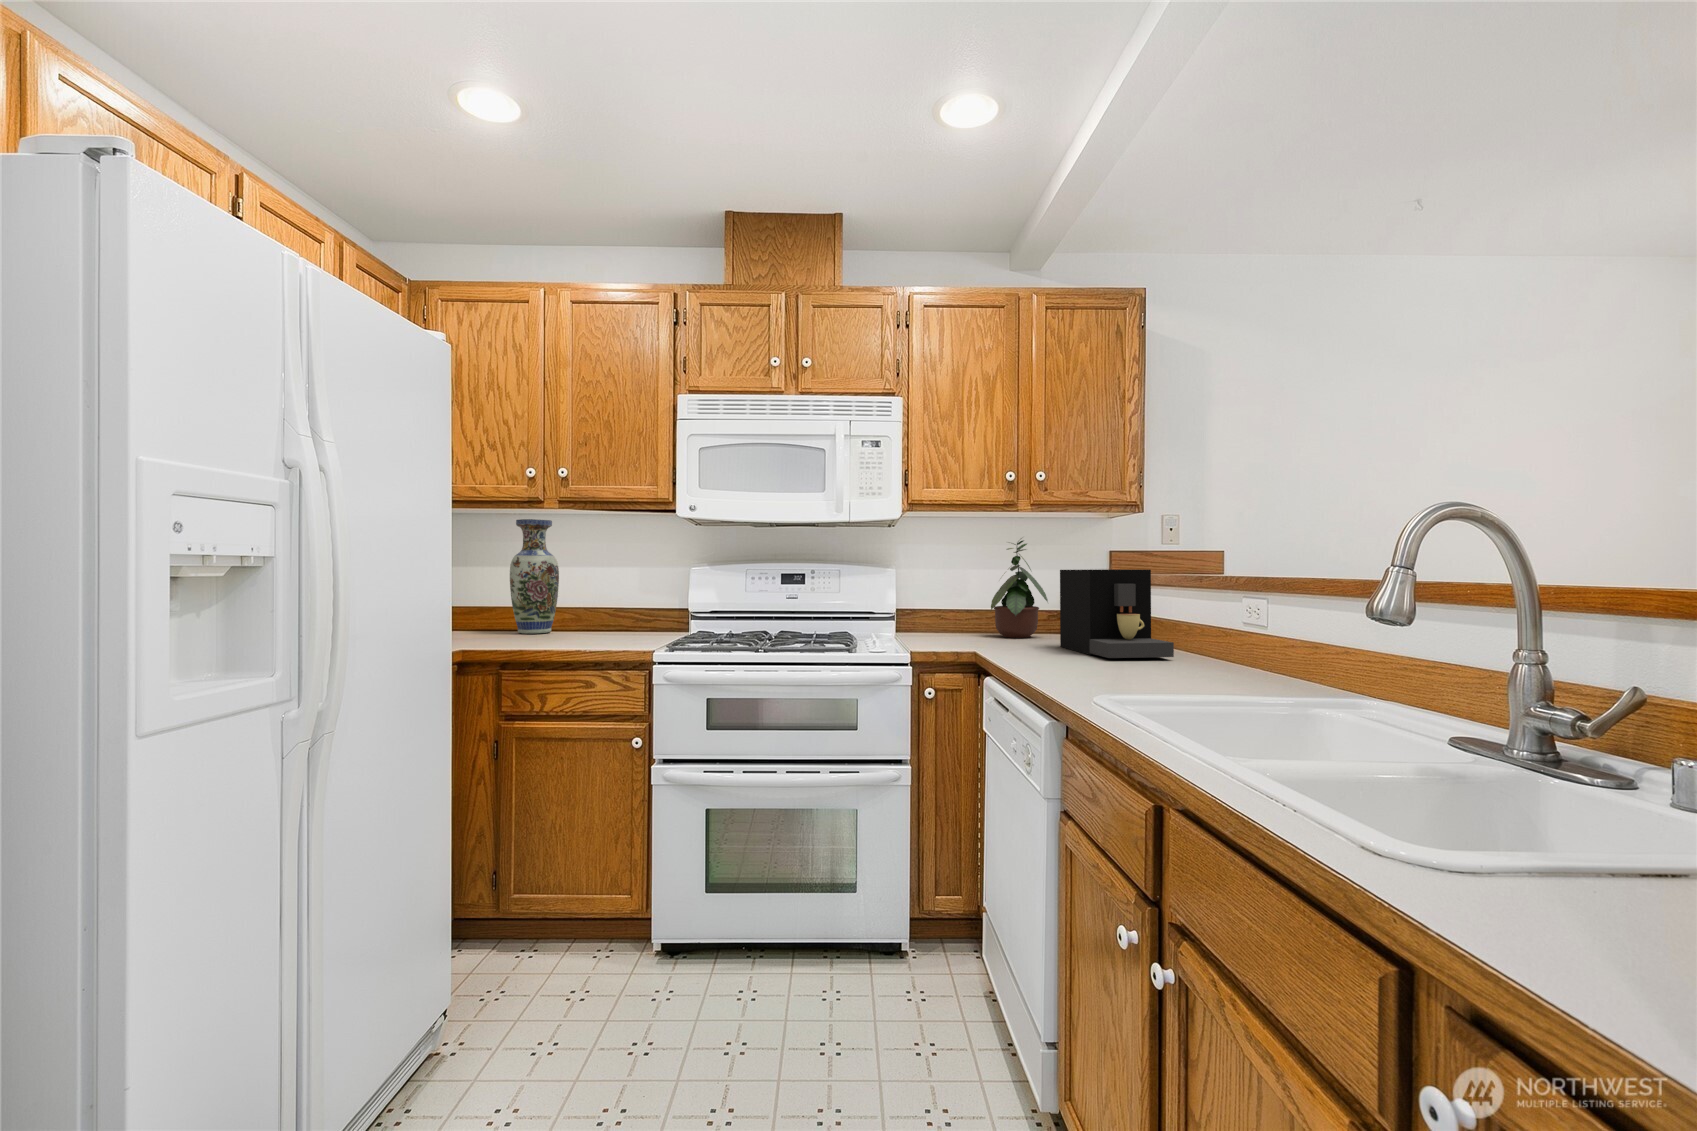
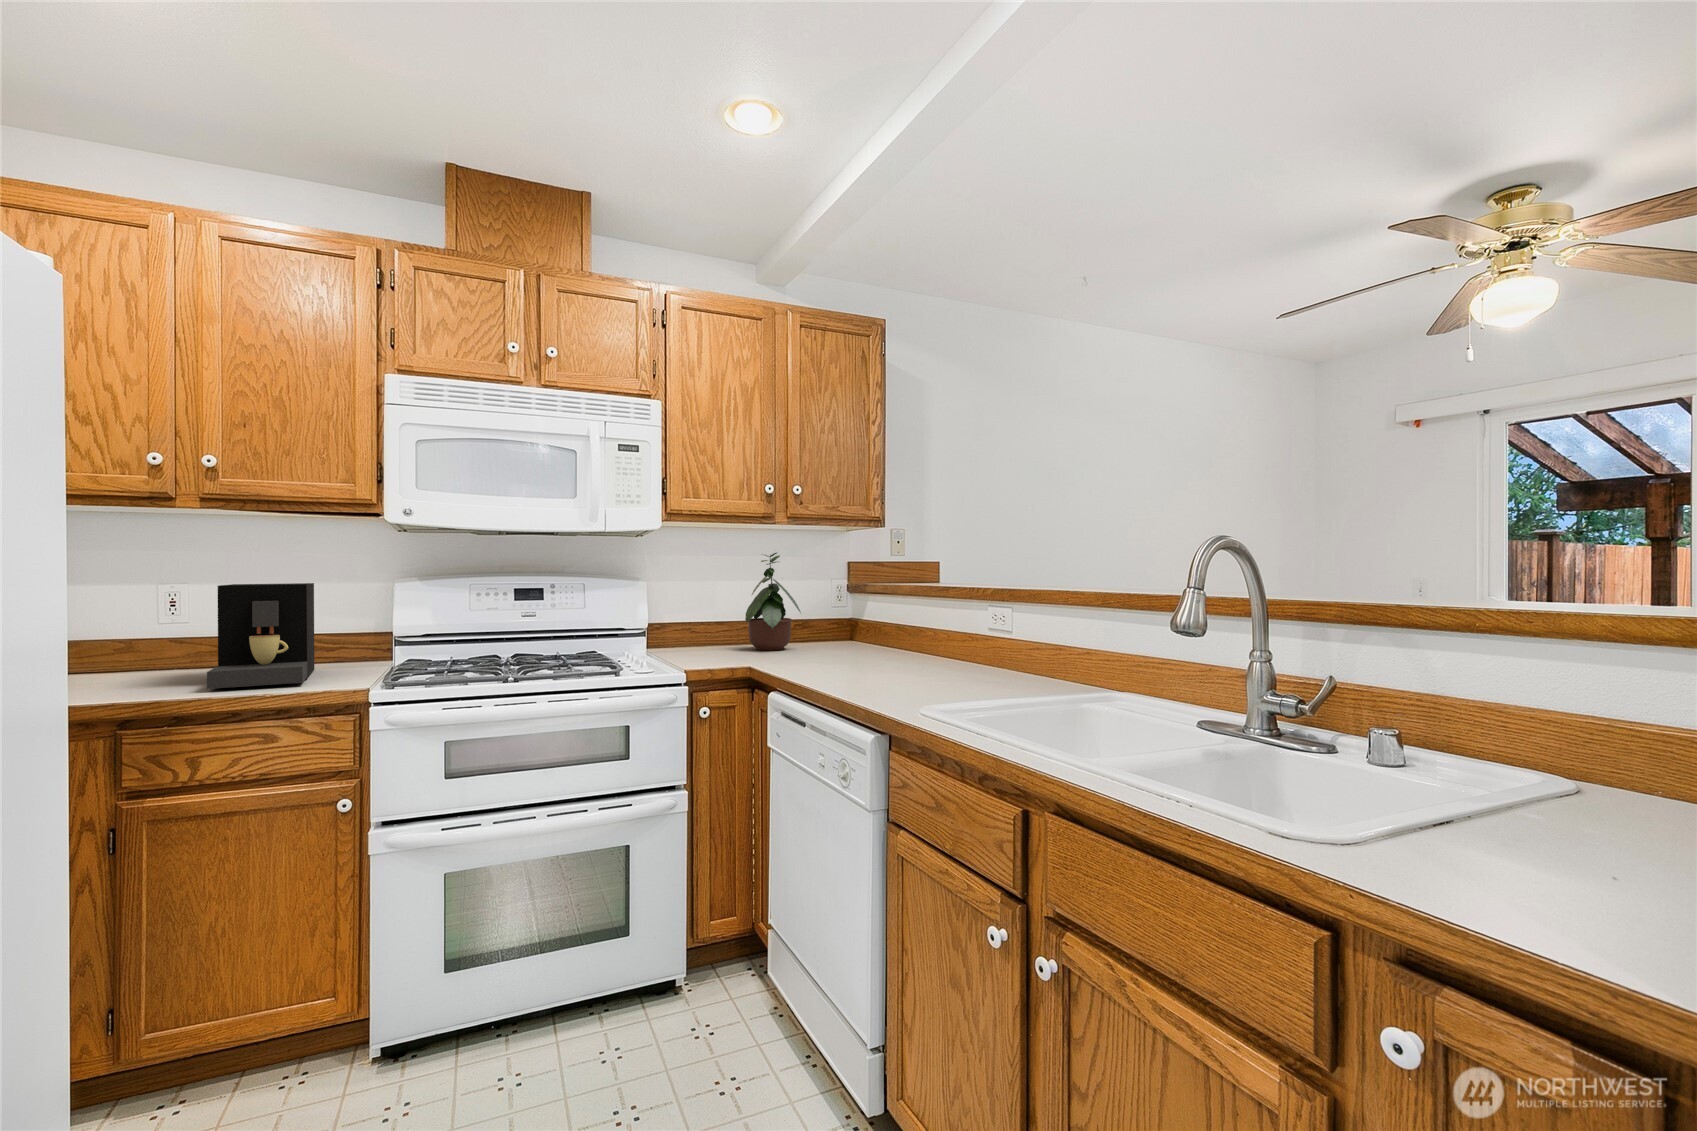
vase: present [510,519,559,634] -> none [110,520,191,675]
coffee maker: present [1060,569,1174,658] -> present [207,583,314,689]

